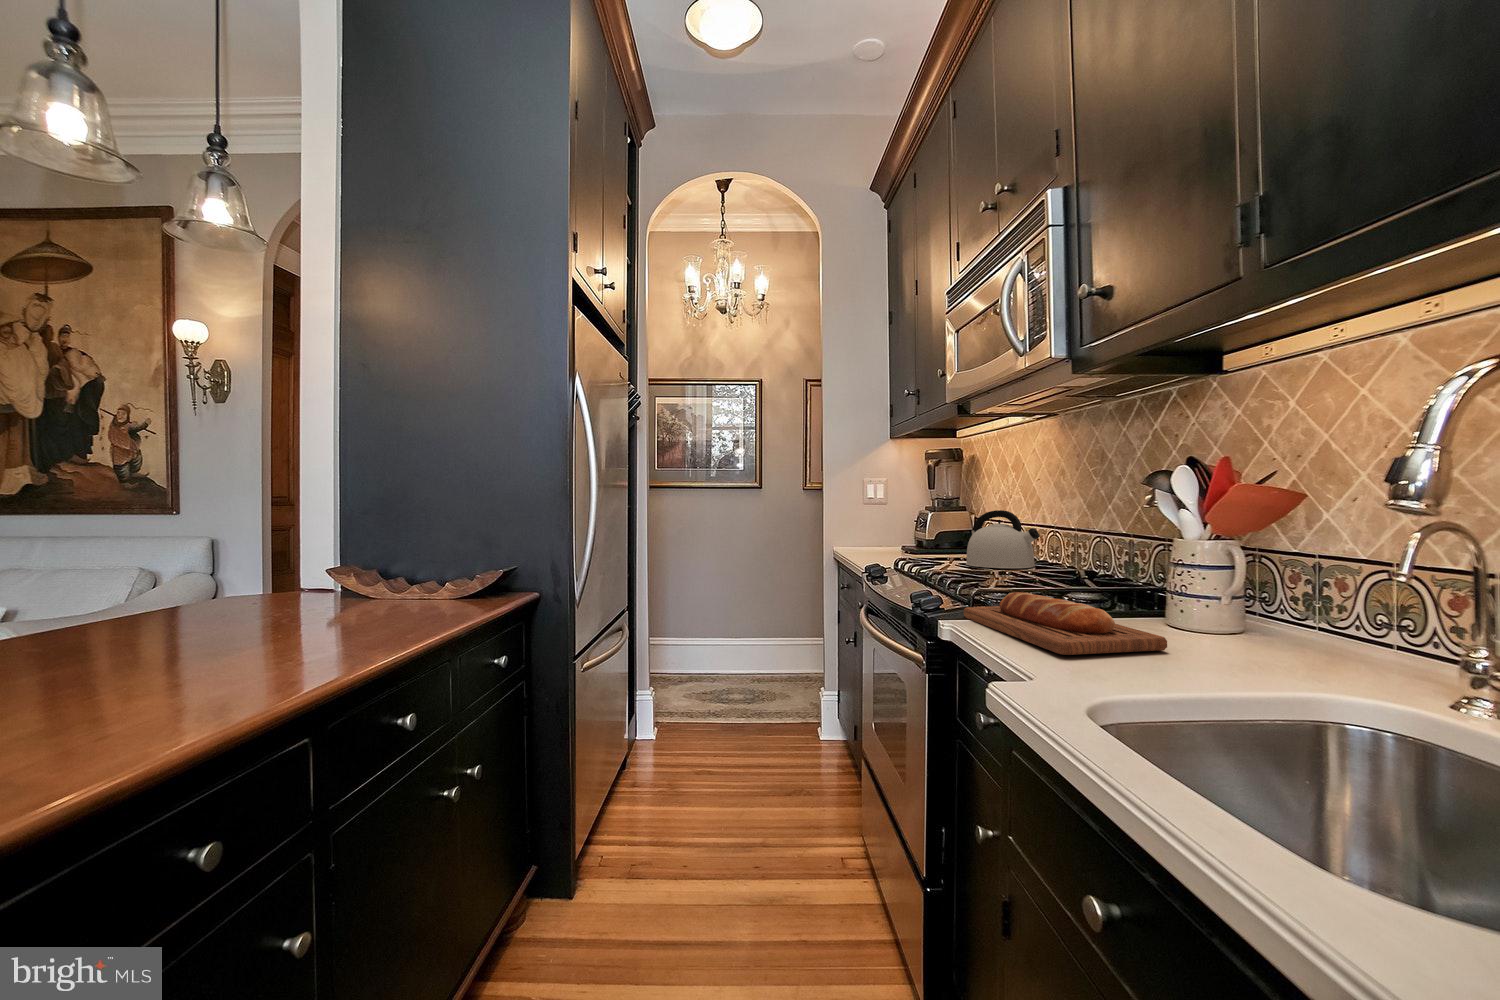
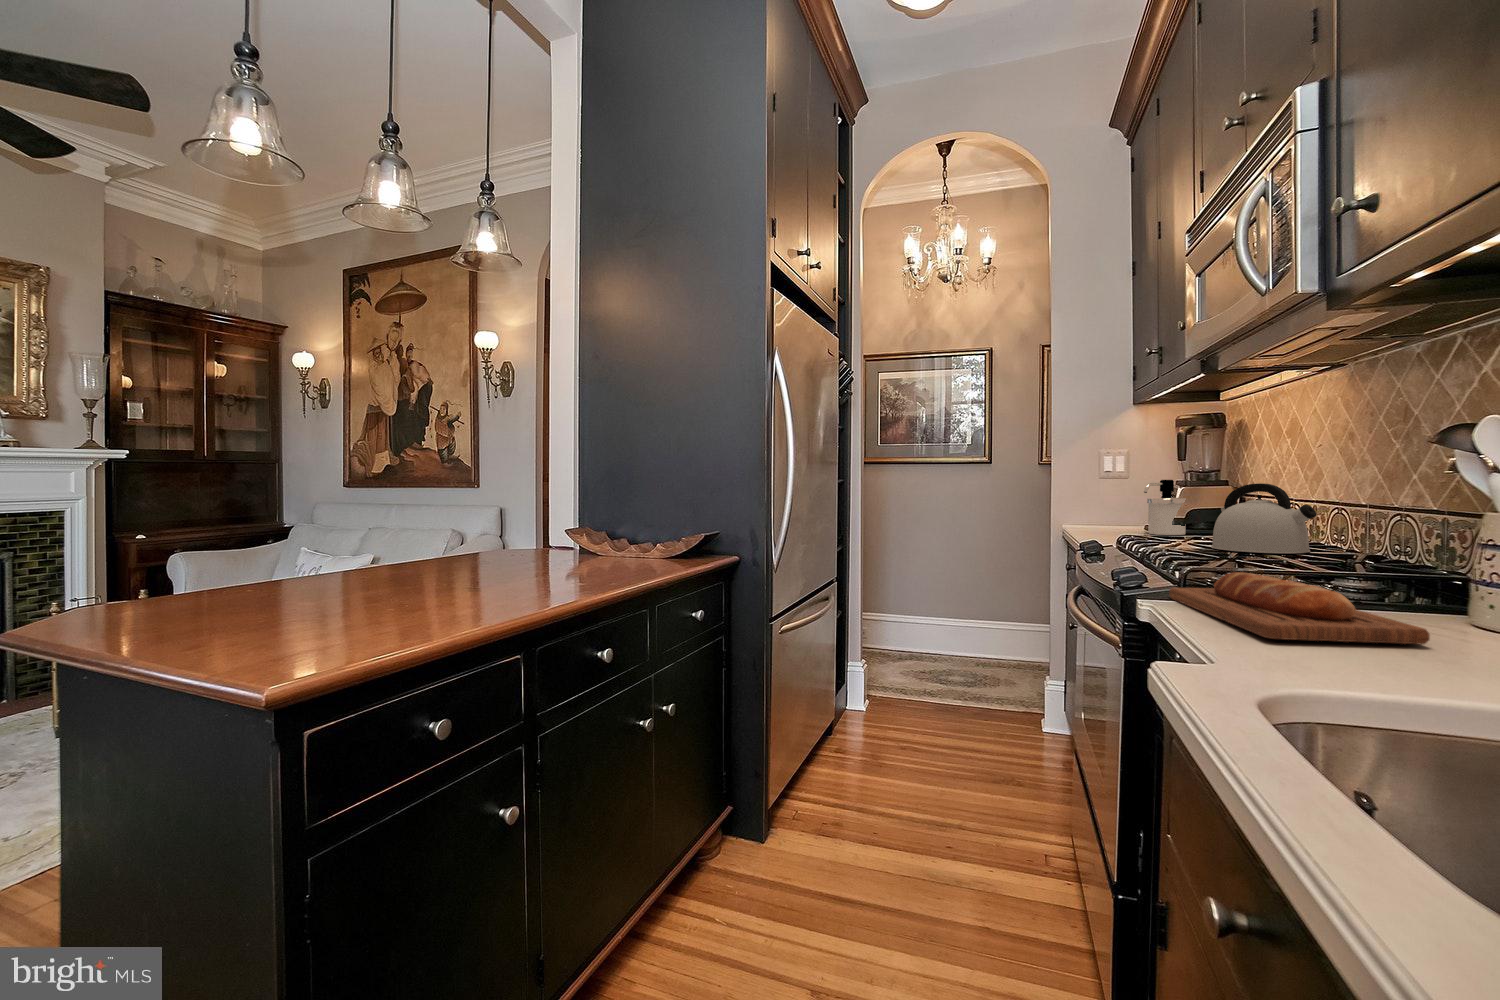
soap dispenser: none [910,506,941,553] -> present [1144,480,1186,535]

